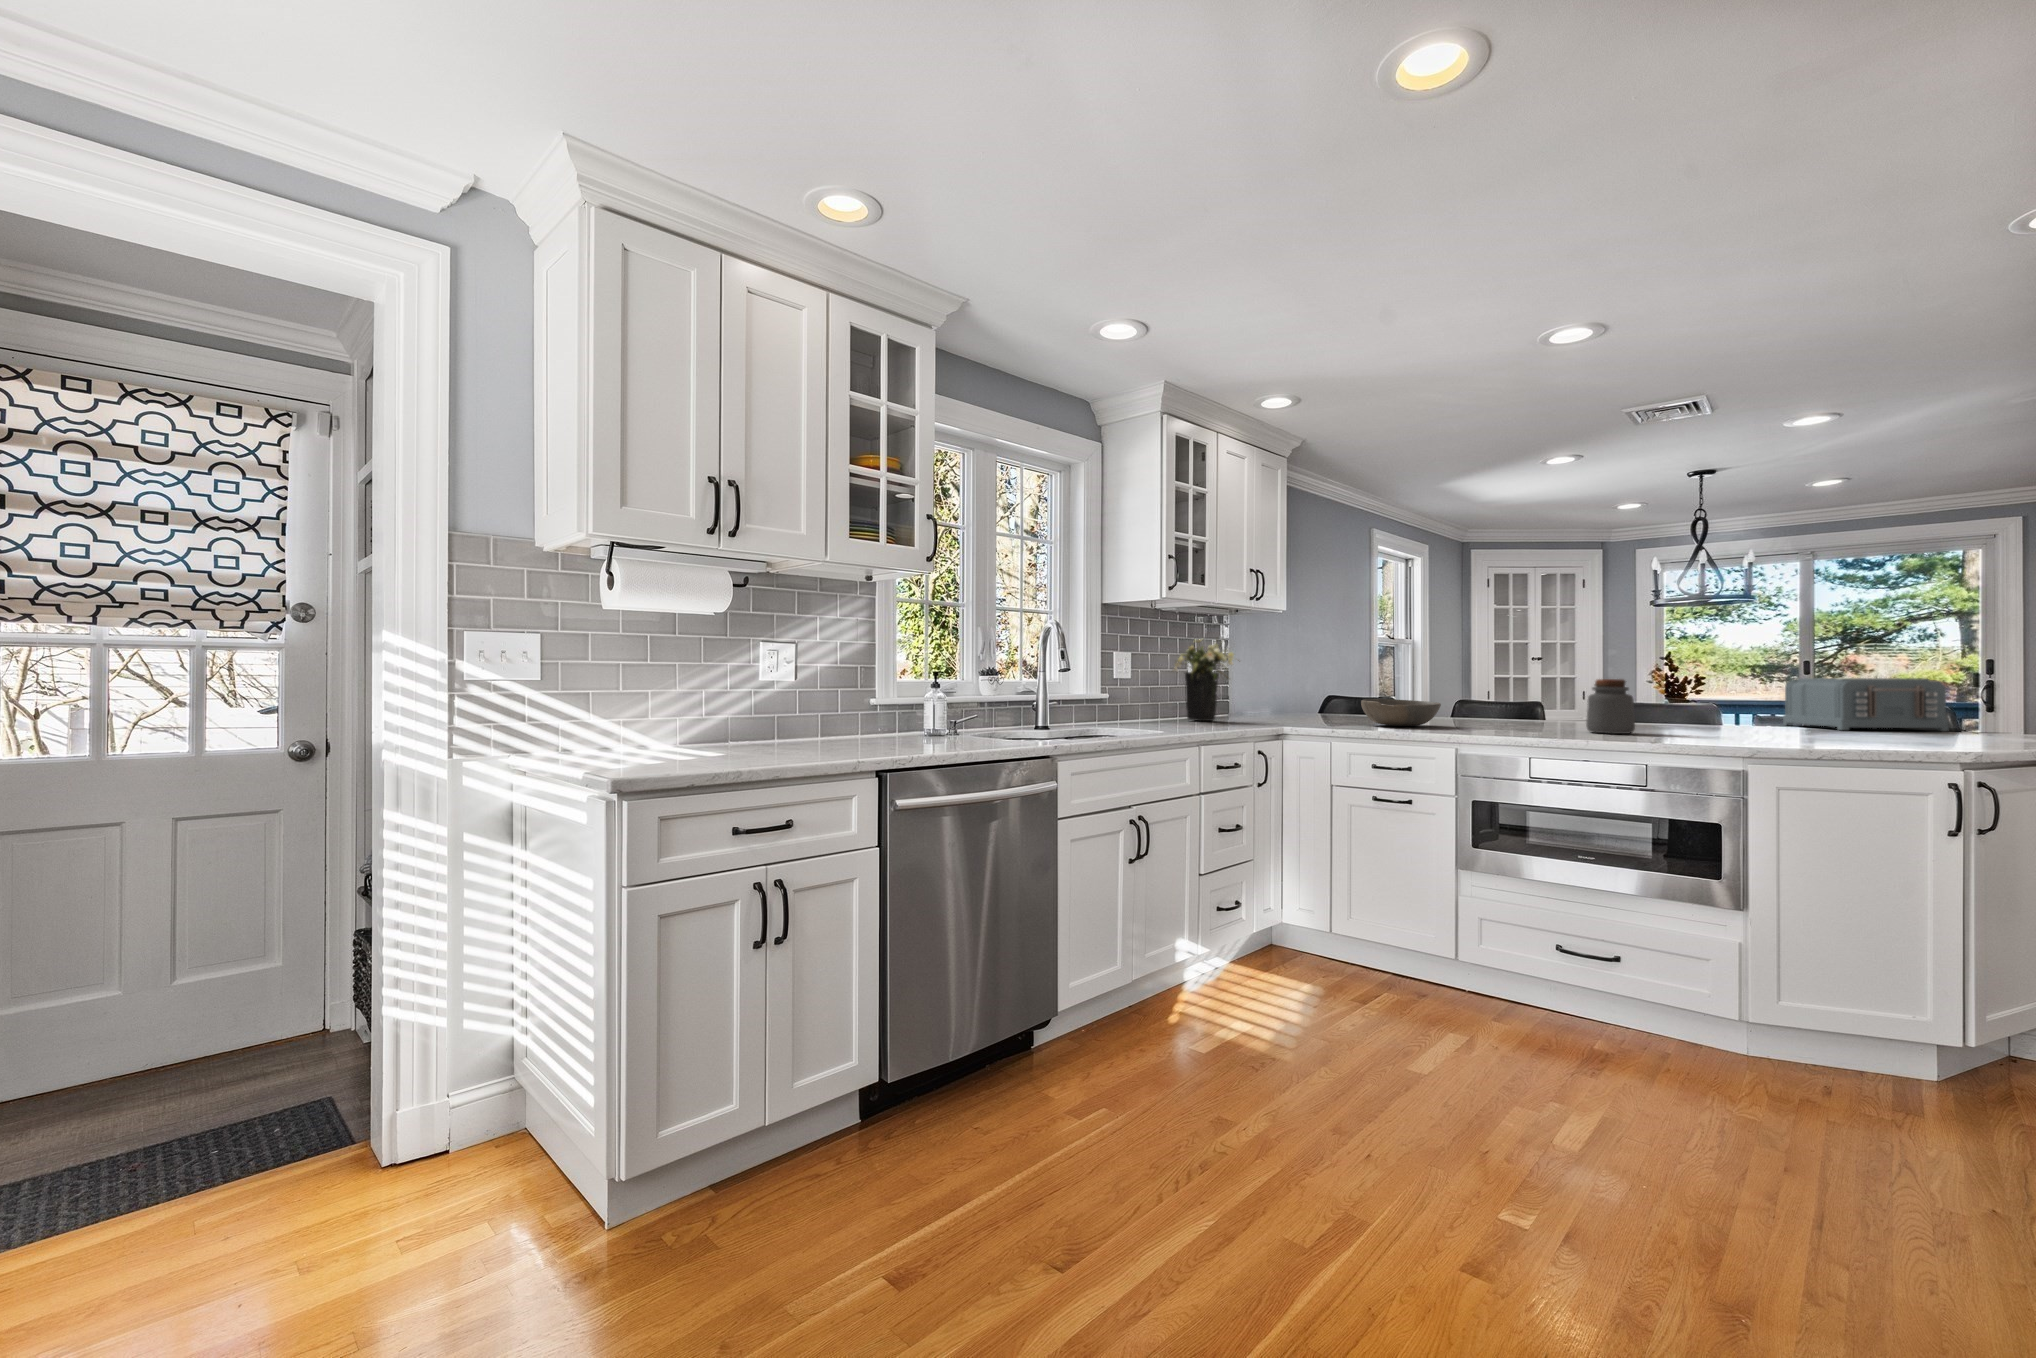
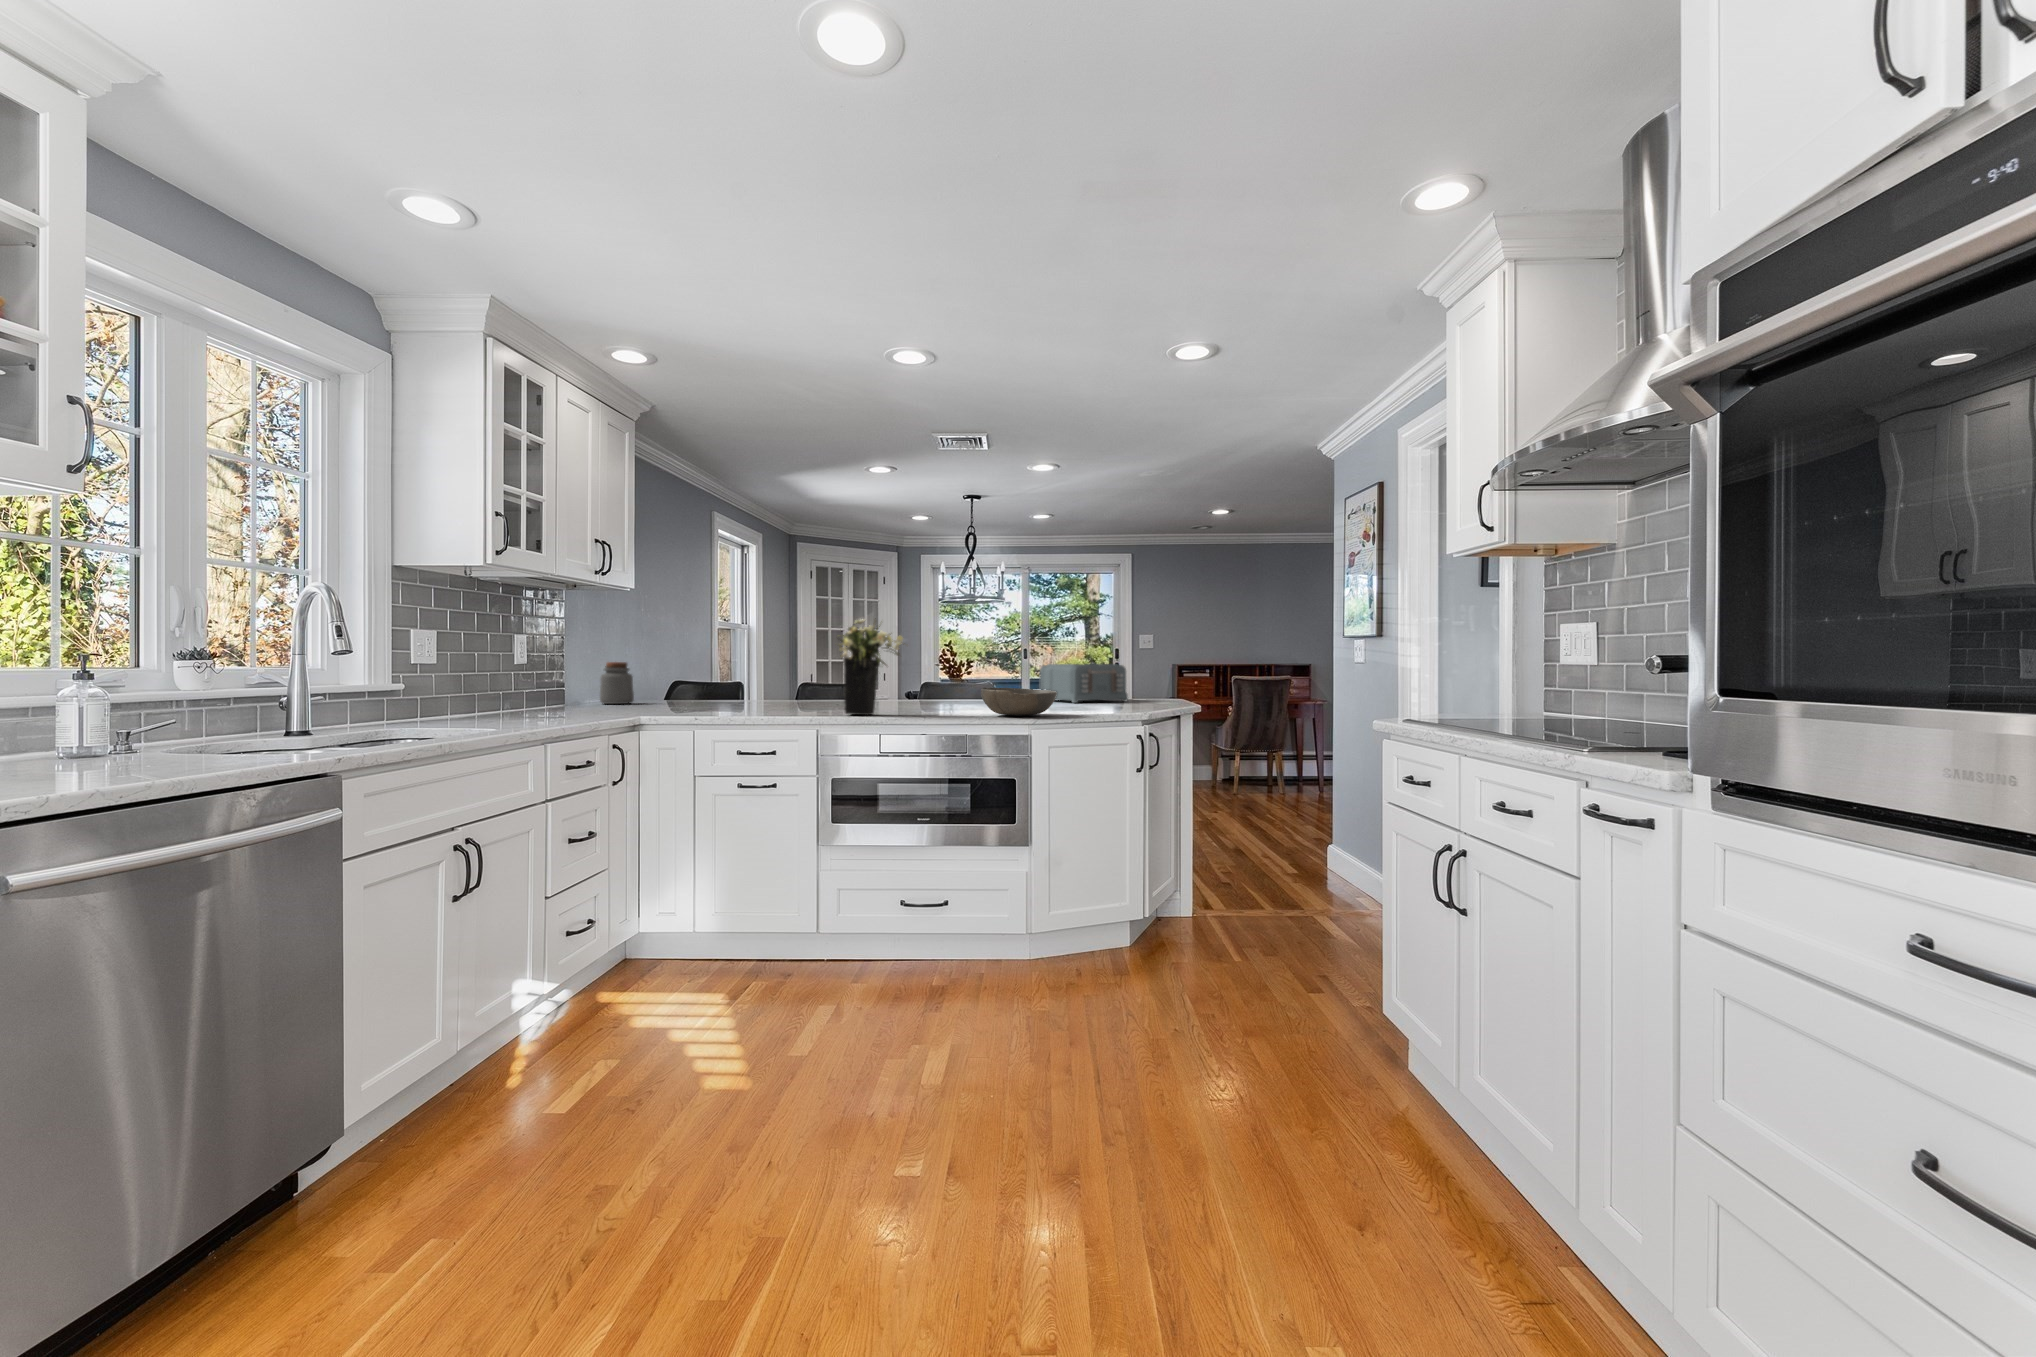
flower arrangement: present [1173,639,1239,721] -> present [839,618,903,715]
jar: present [1586,679,1635,734] -> present [600,662,634,704]
bowl: present [1361,699,1441,726] -> present [981,687,1057,716]

